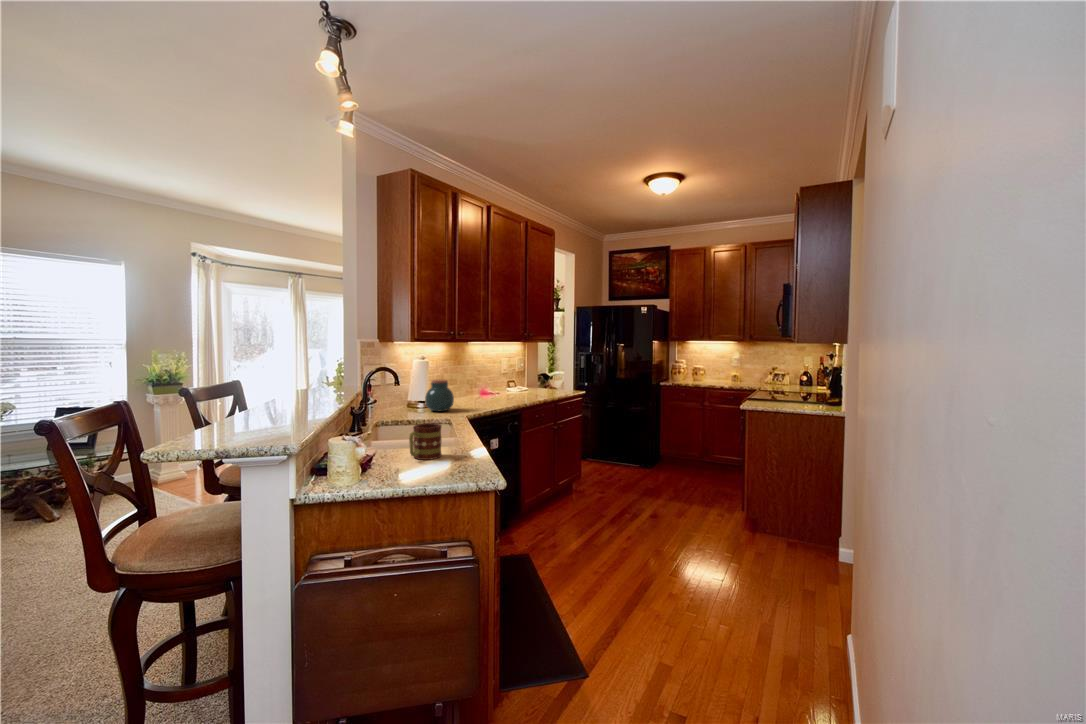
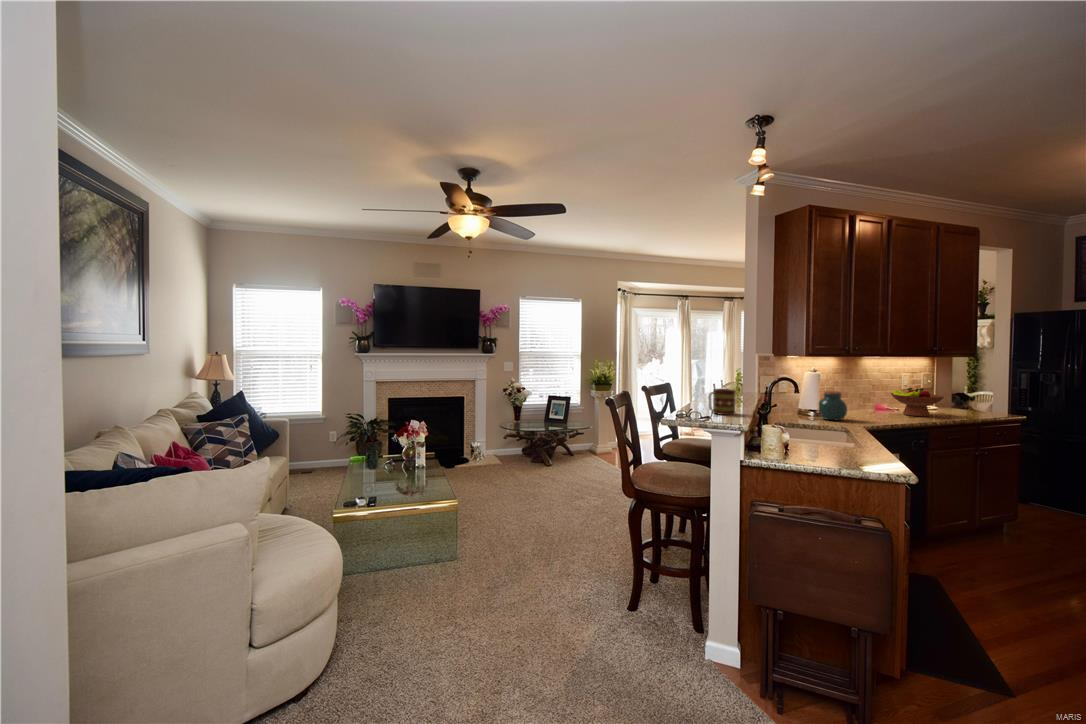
fruit bowl: none [492,372,533,399] -> present [891,388,945,416]
mug: present [409,423,442,460] -> present [708,389,736,415]

